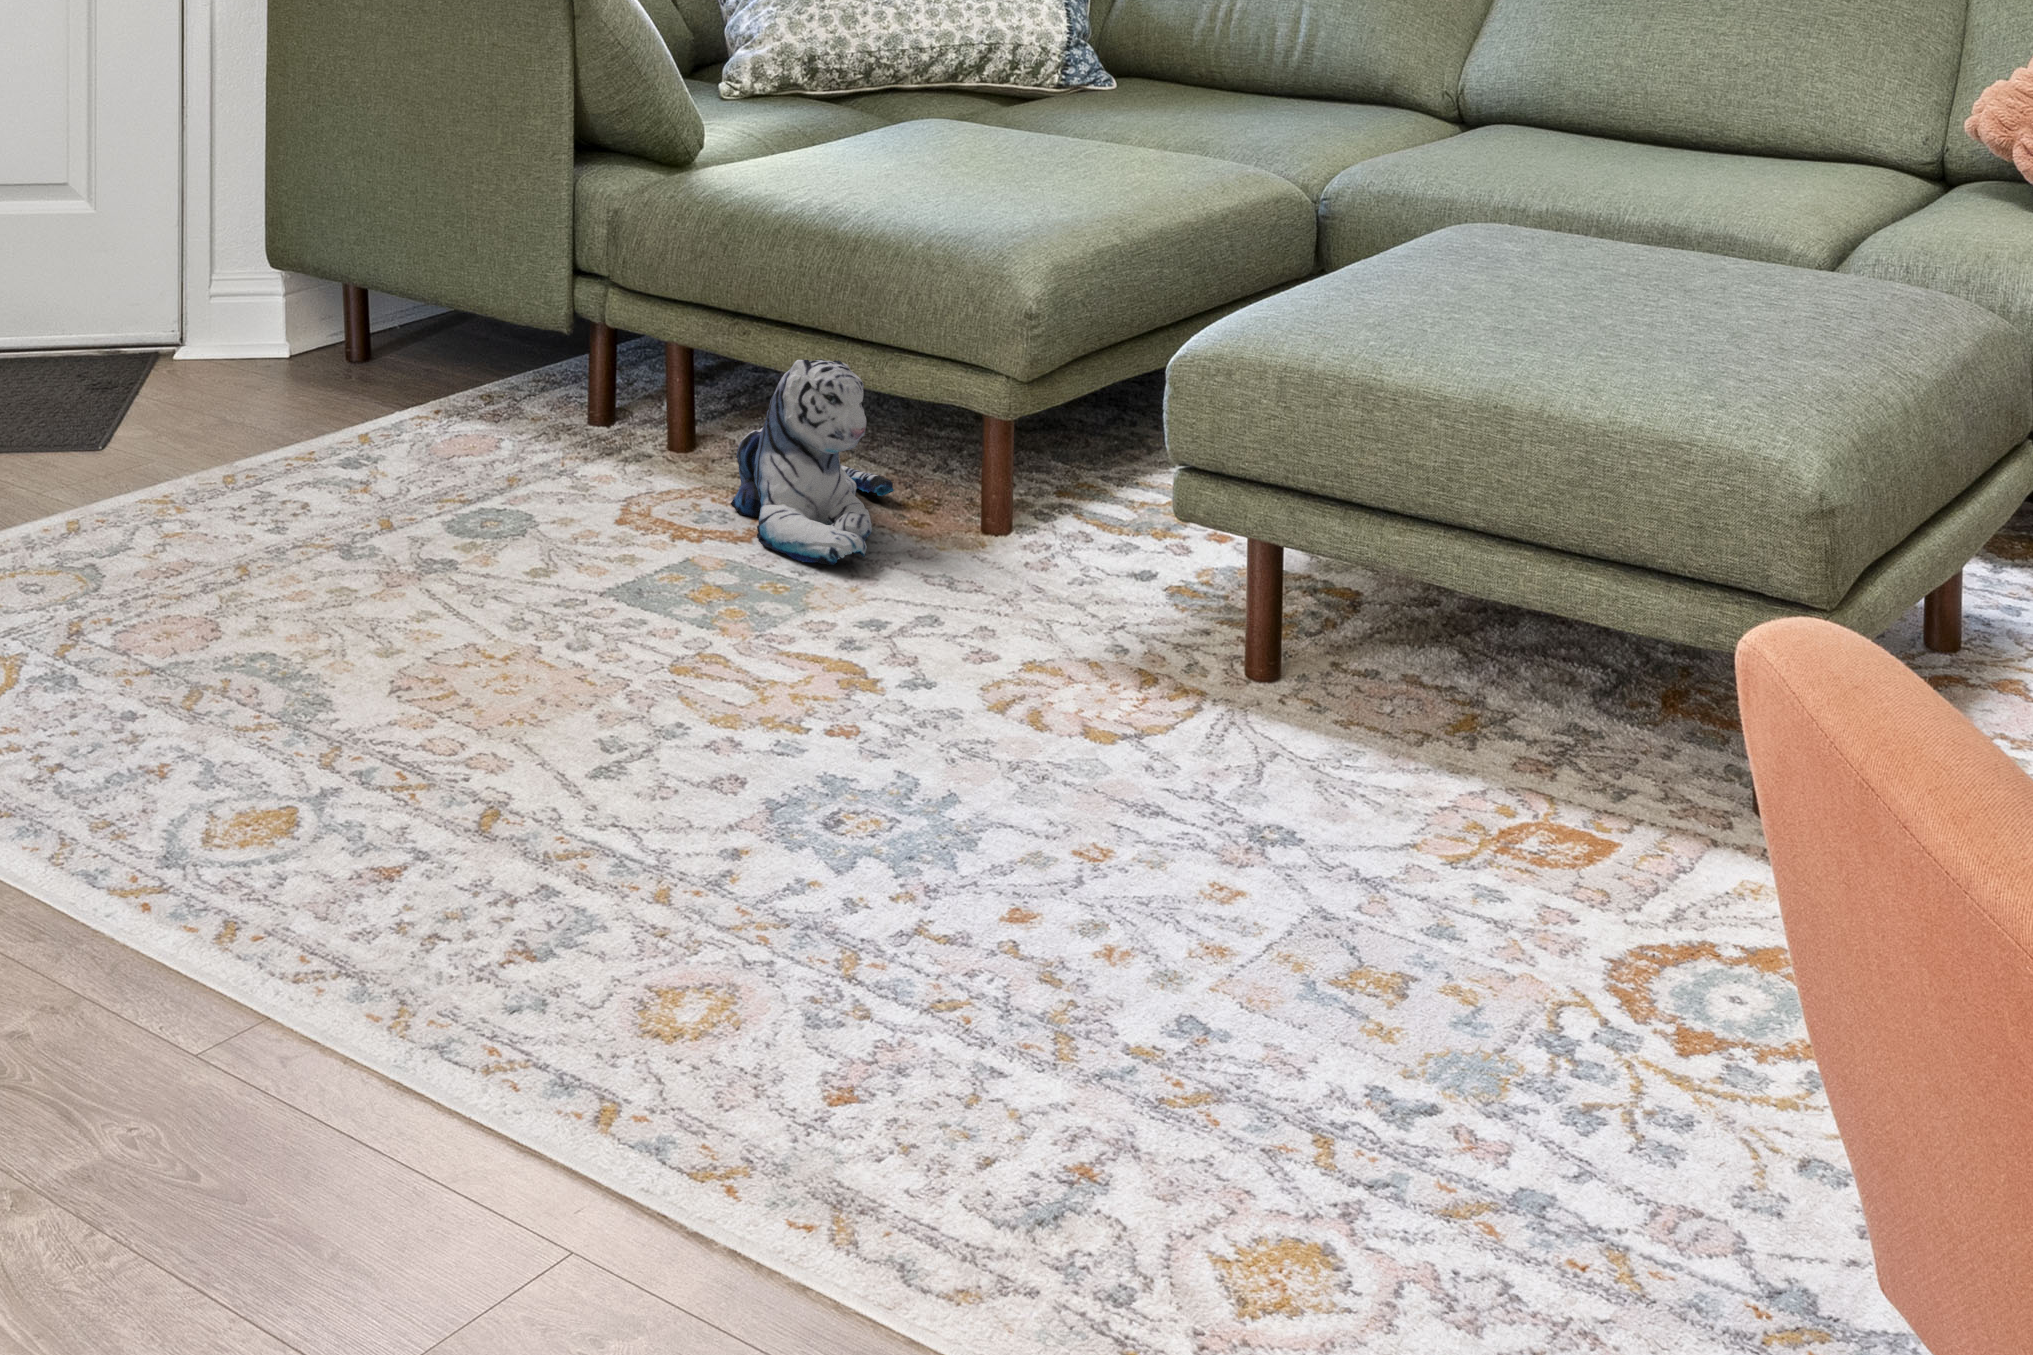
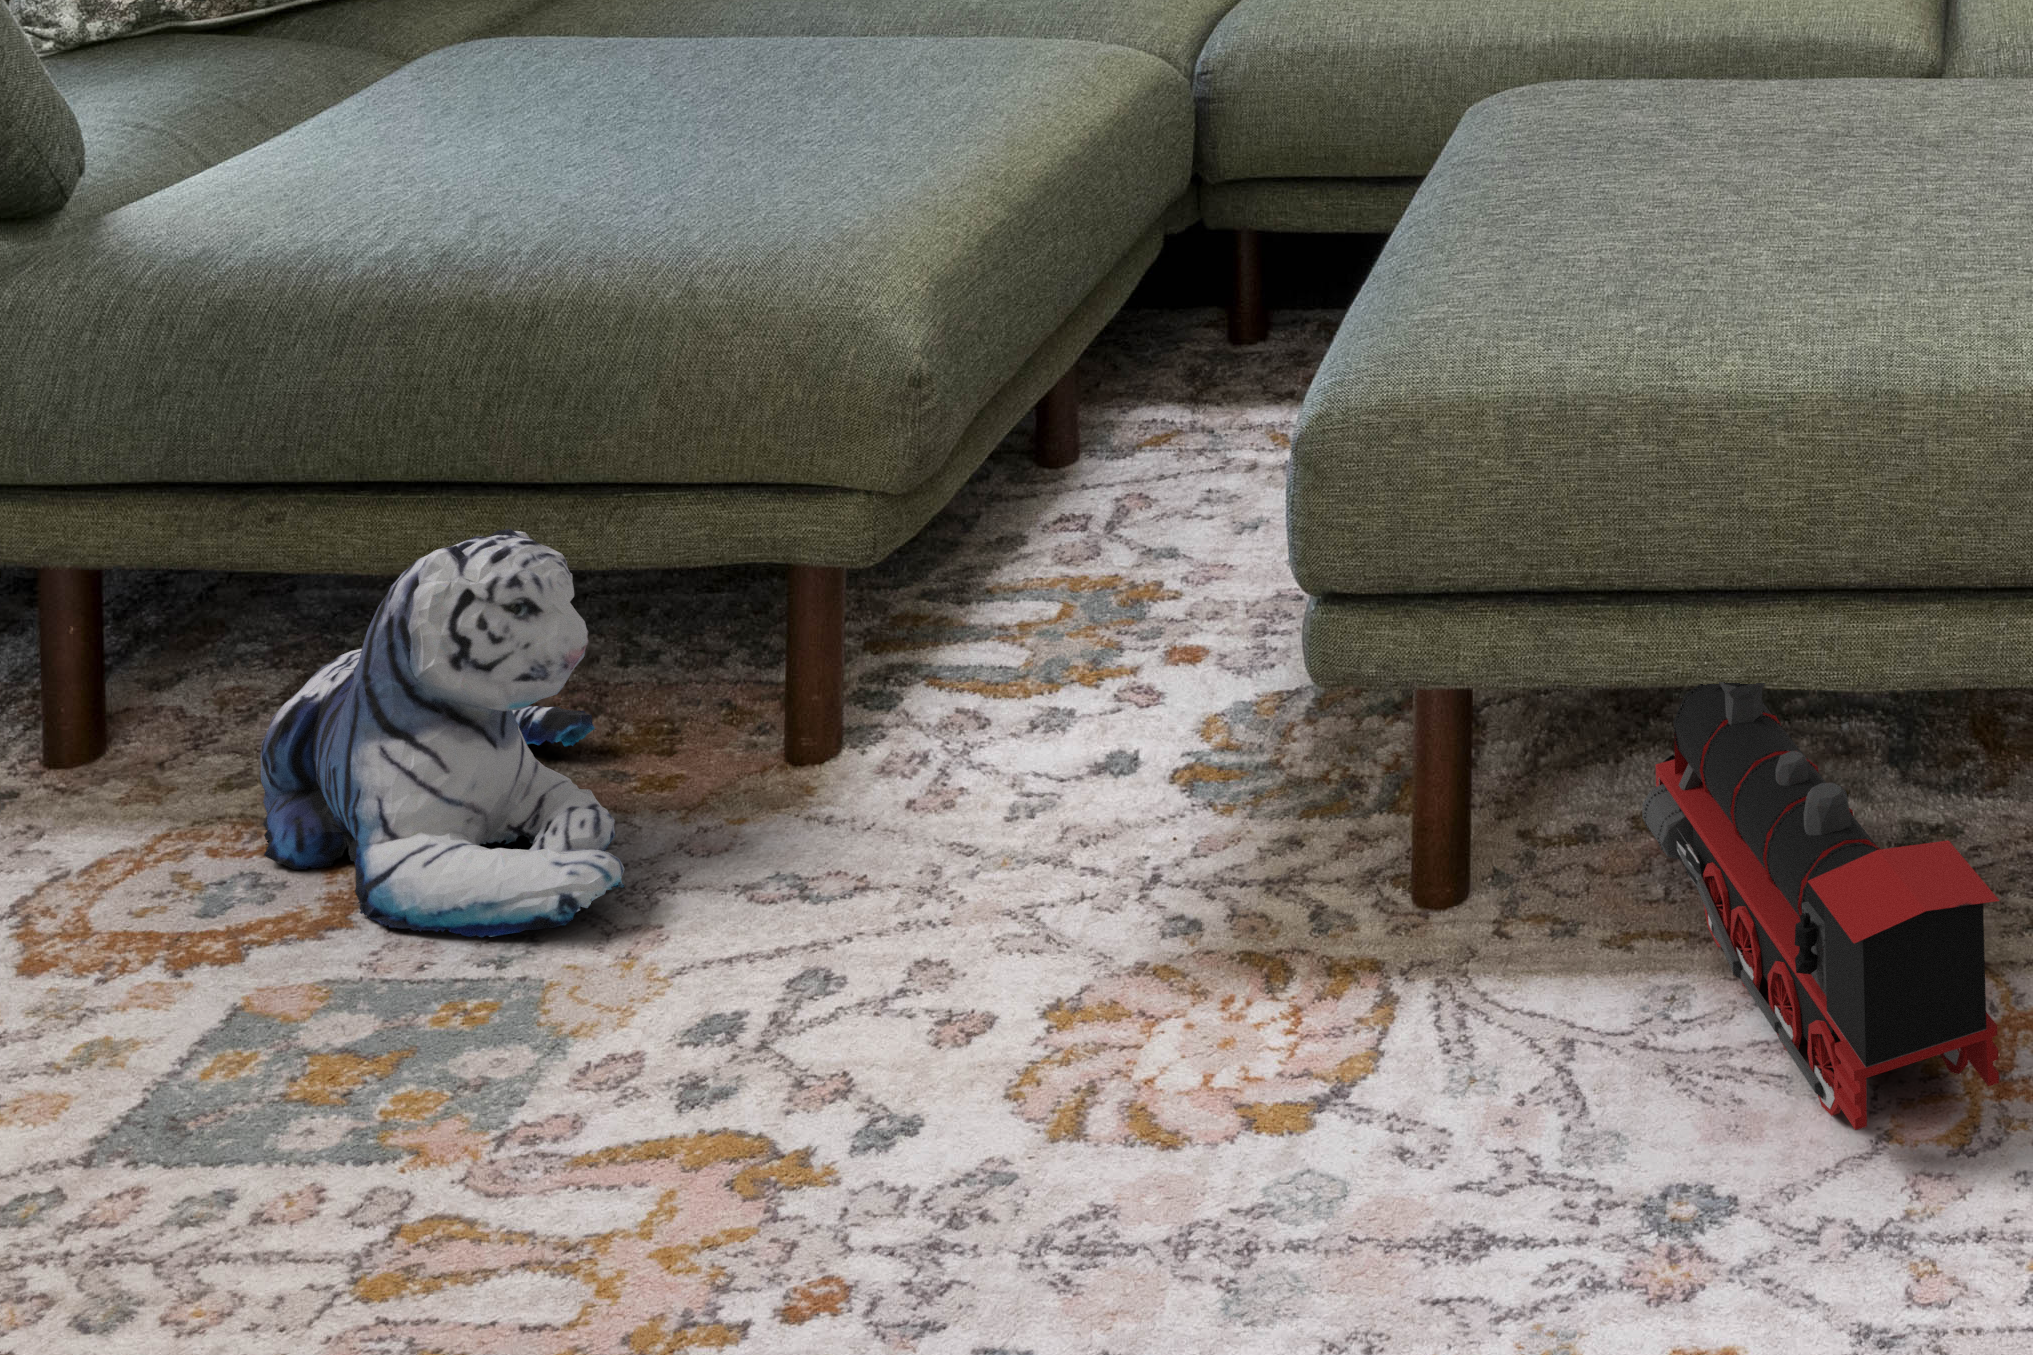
toy train: none [1372,568,1488,837] -> present [1642,682,1999,1130]

